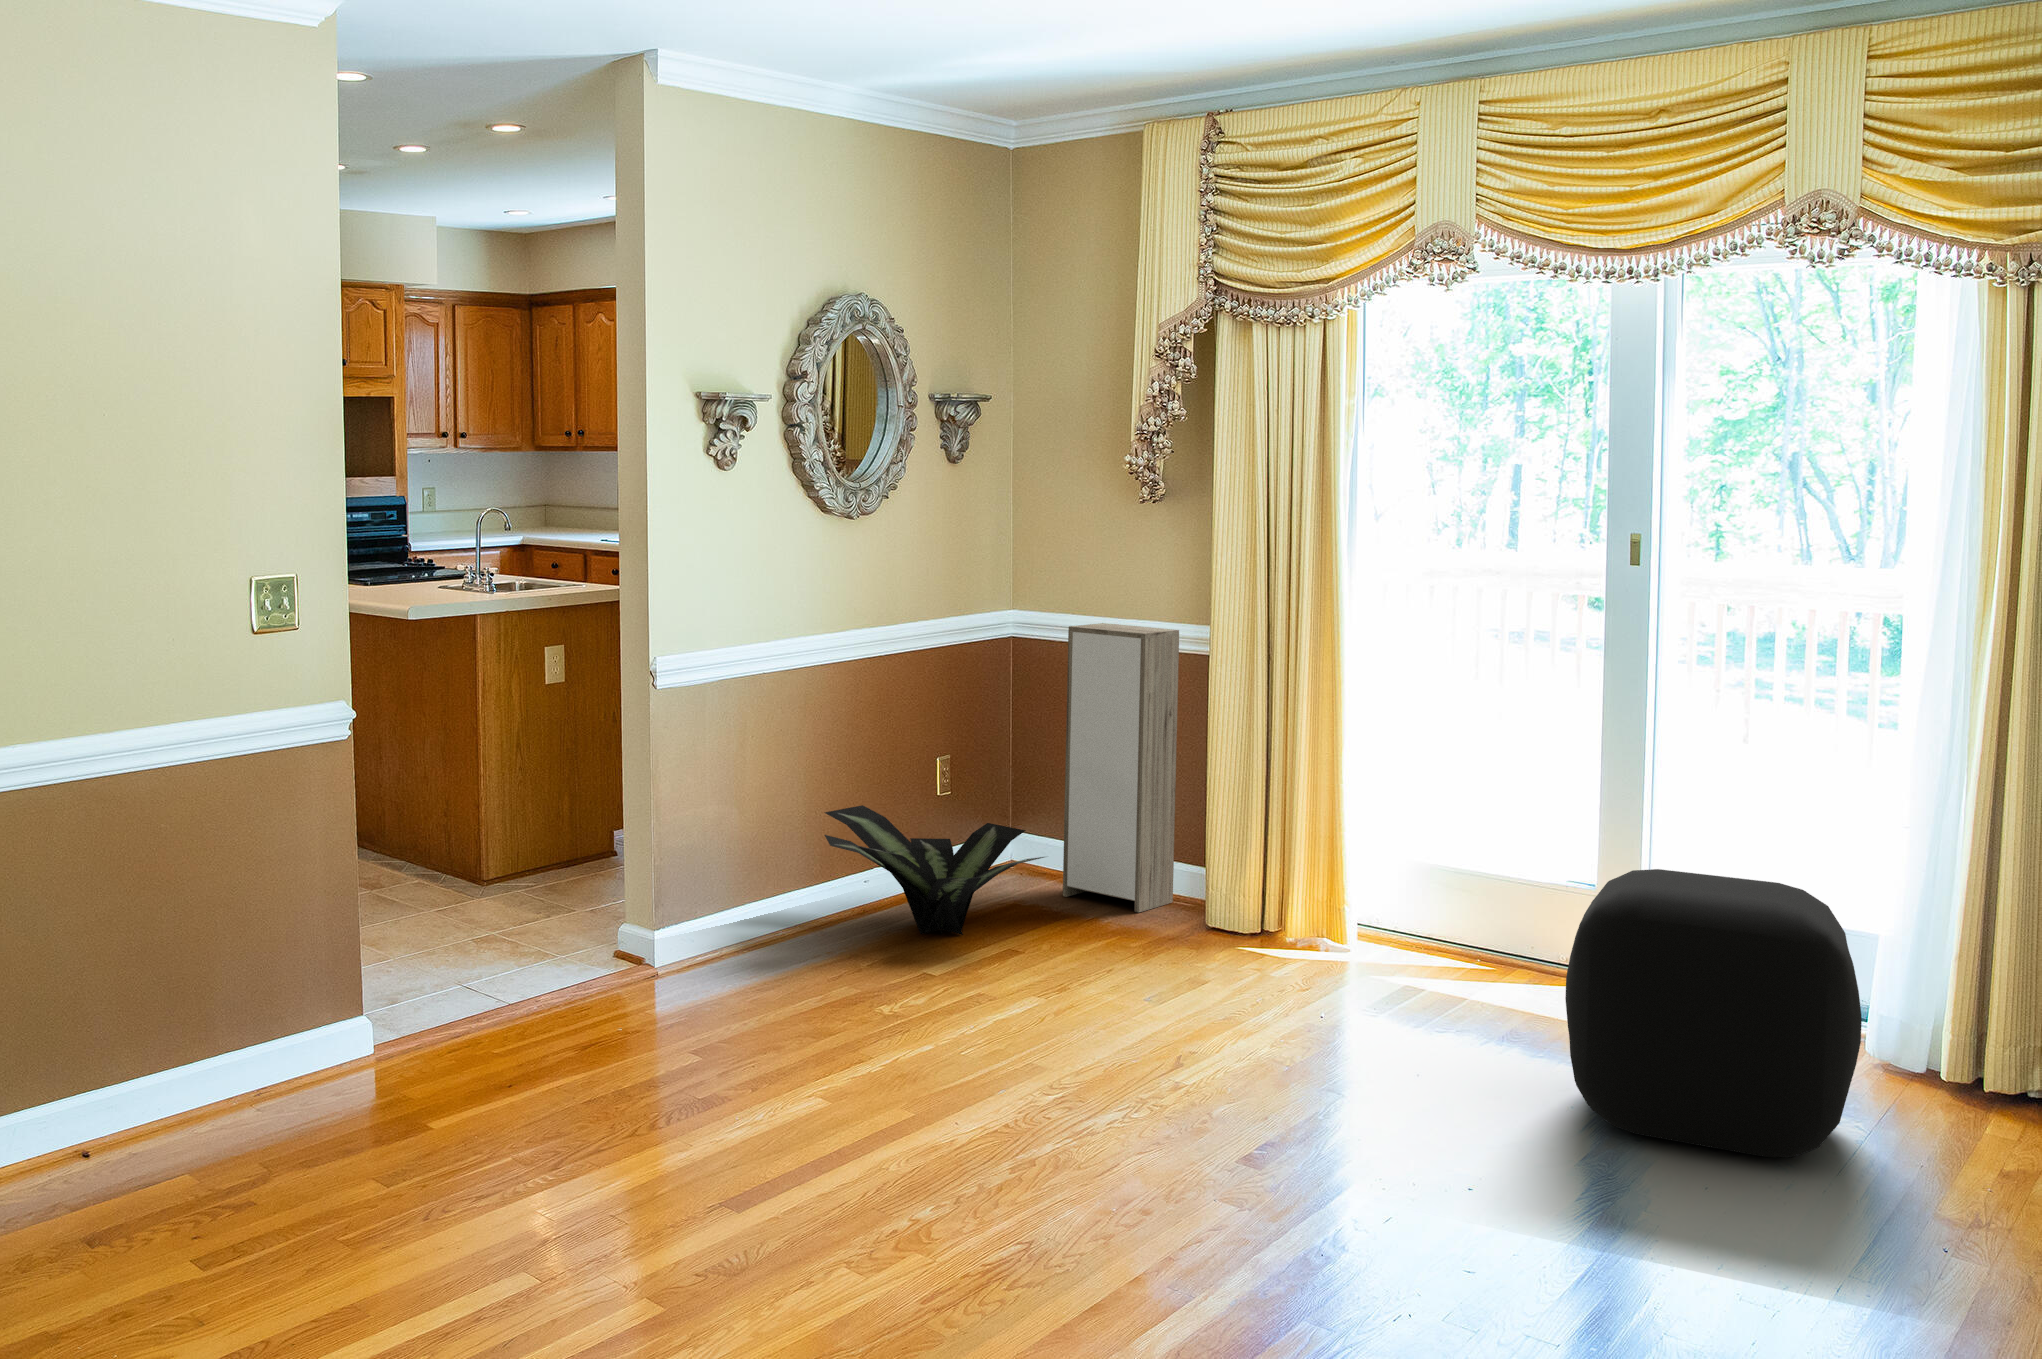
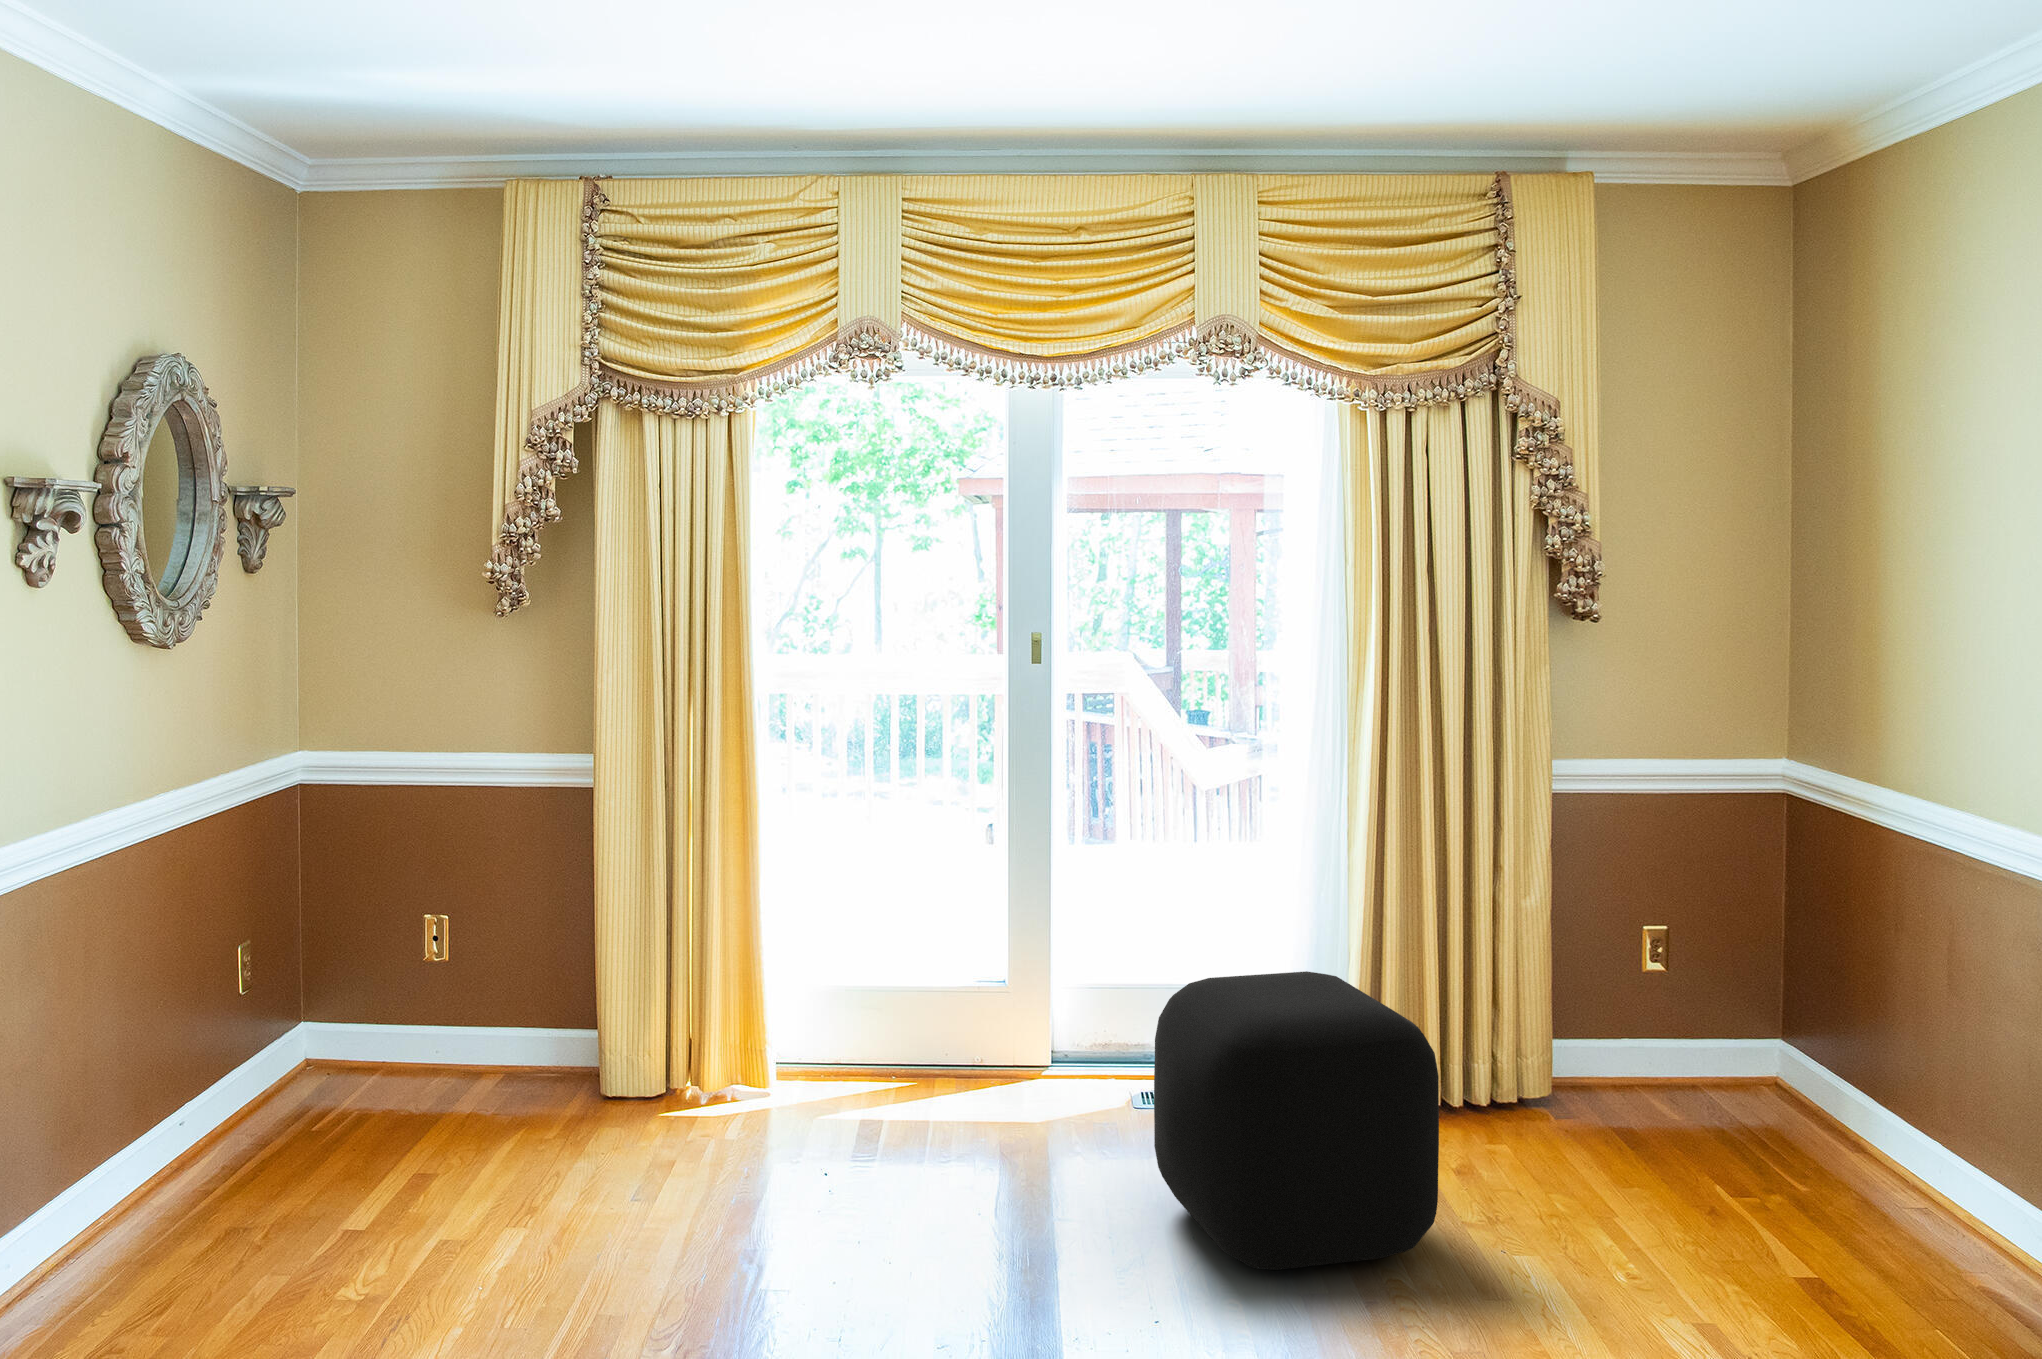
storage cabinet: present [1063,623,1179,912] -> none [418,760,547,1102]
potted plant: present [824,805,1044,935] -> none [120,1036,474,1222]

